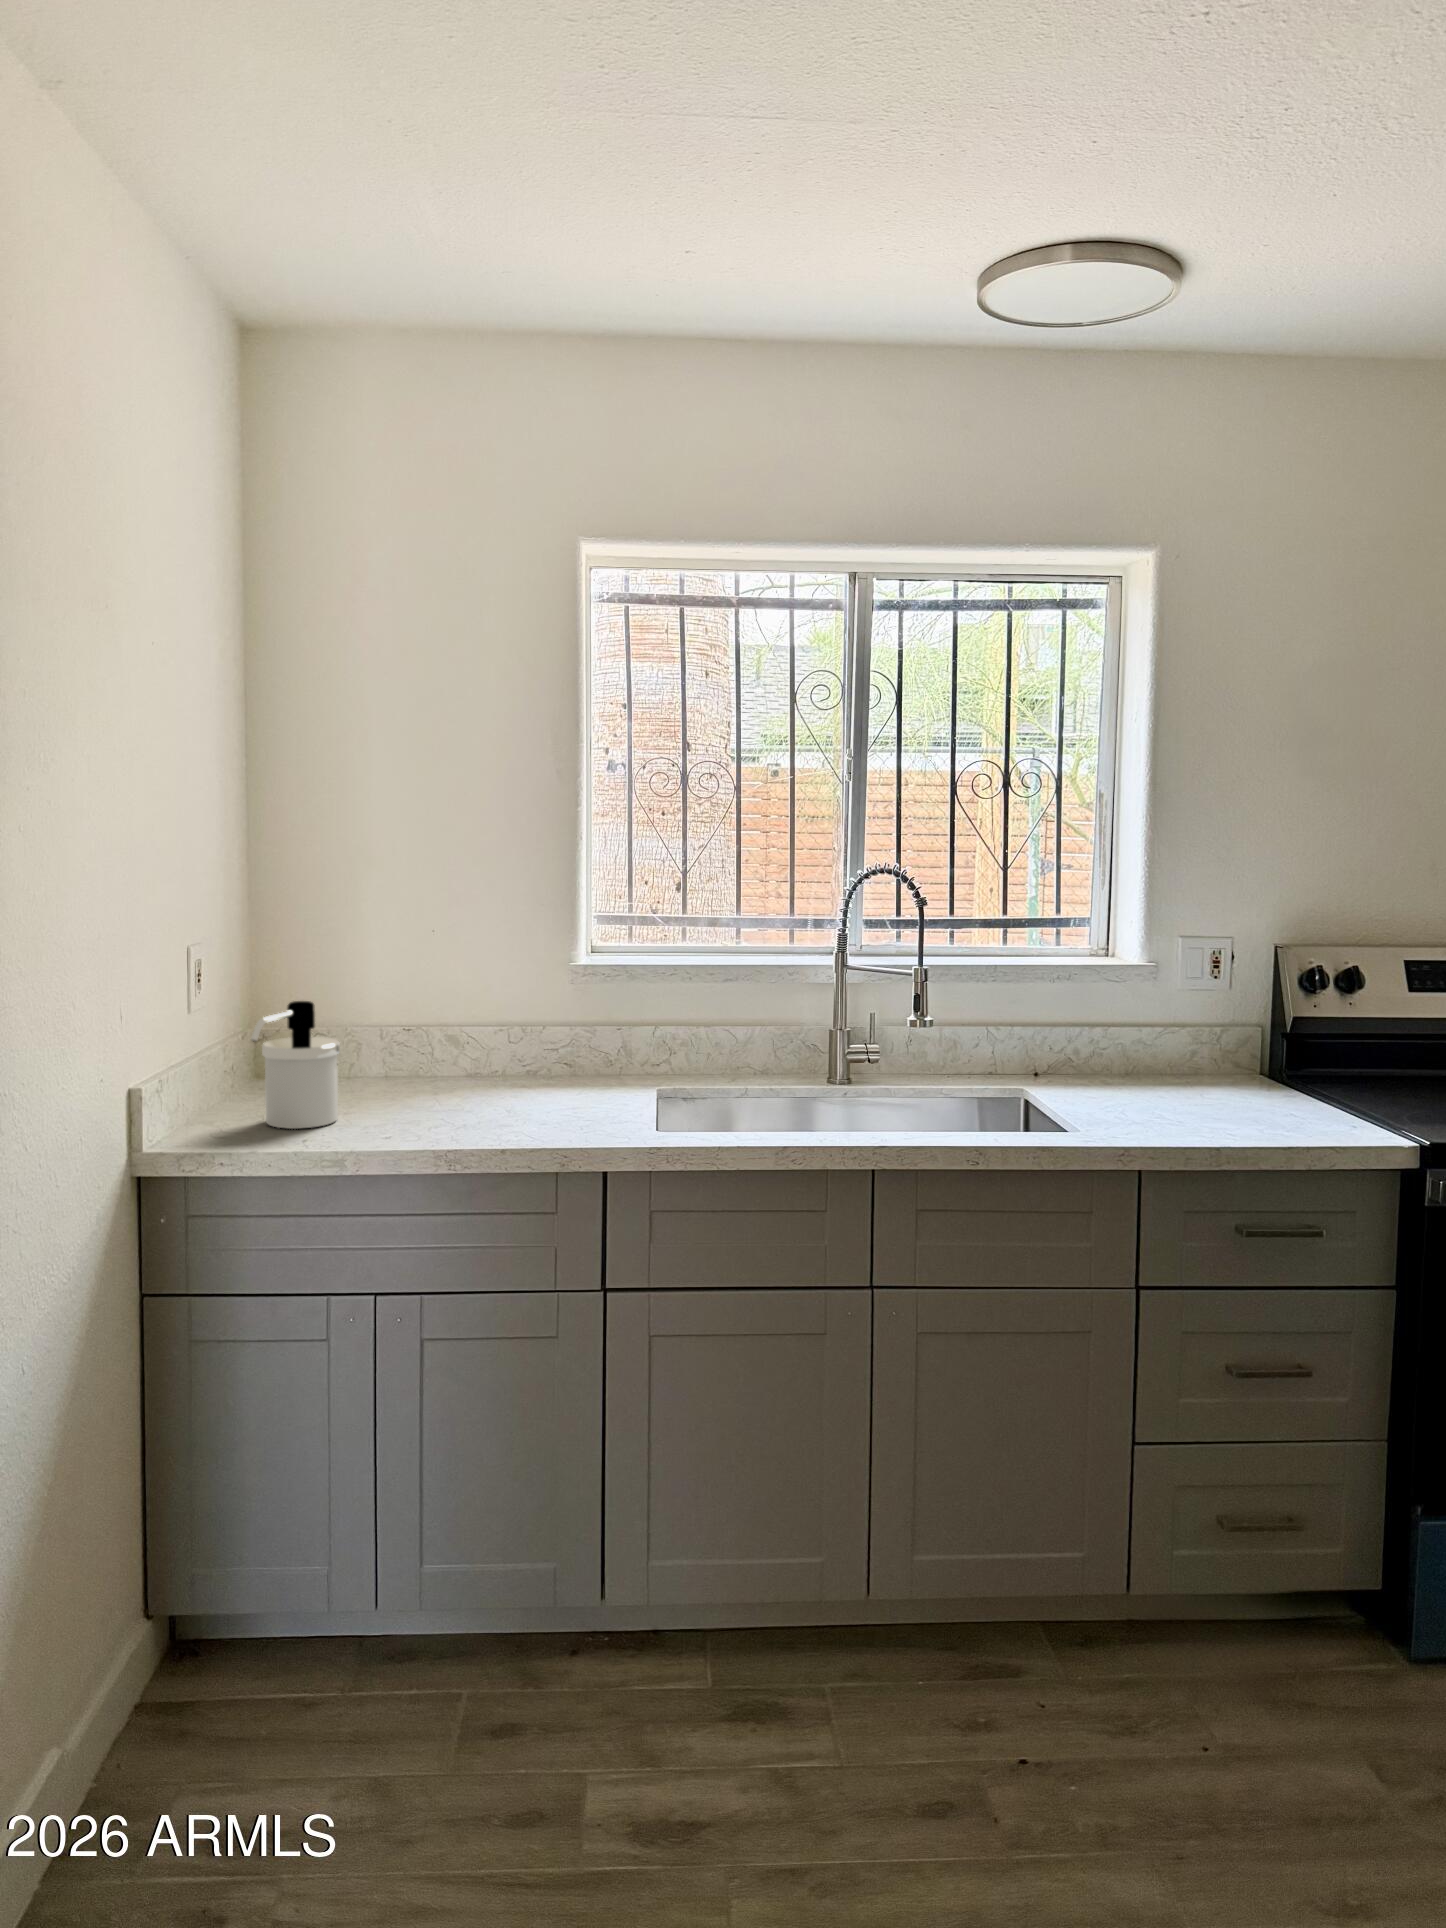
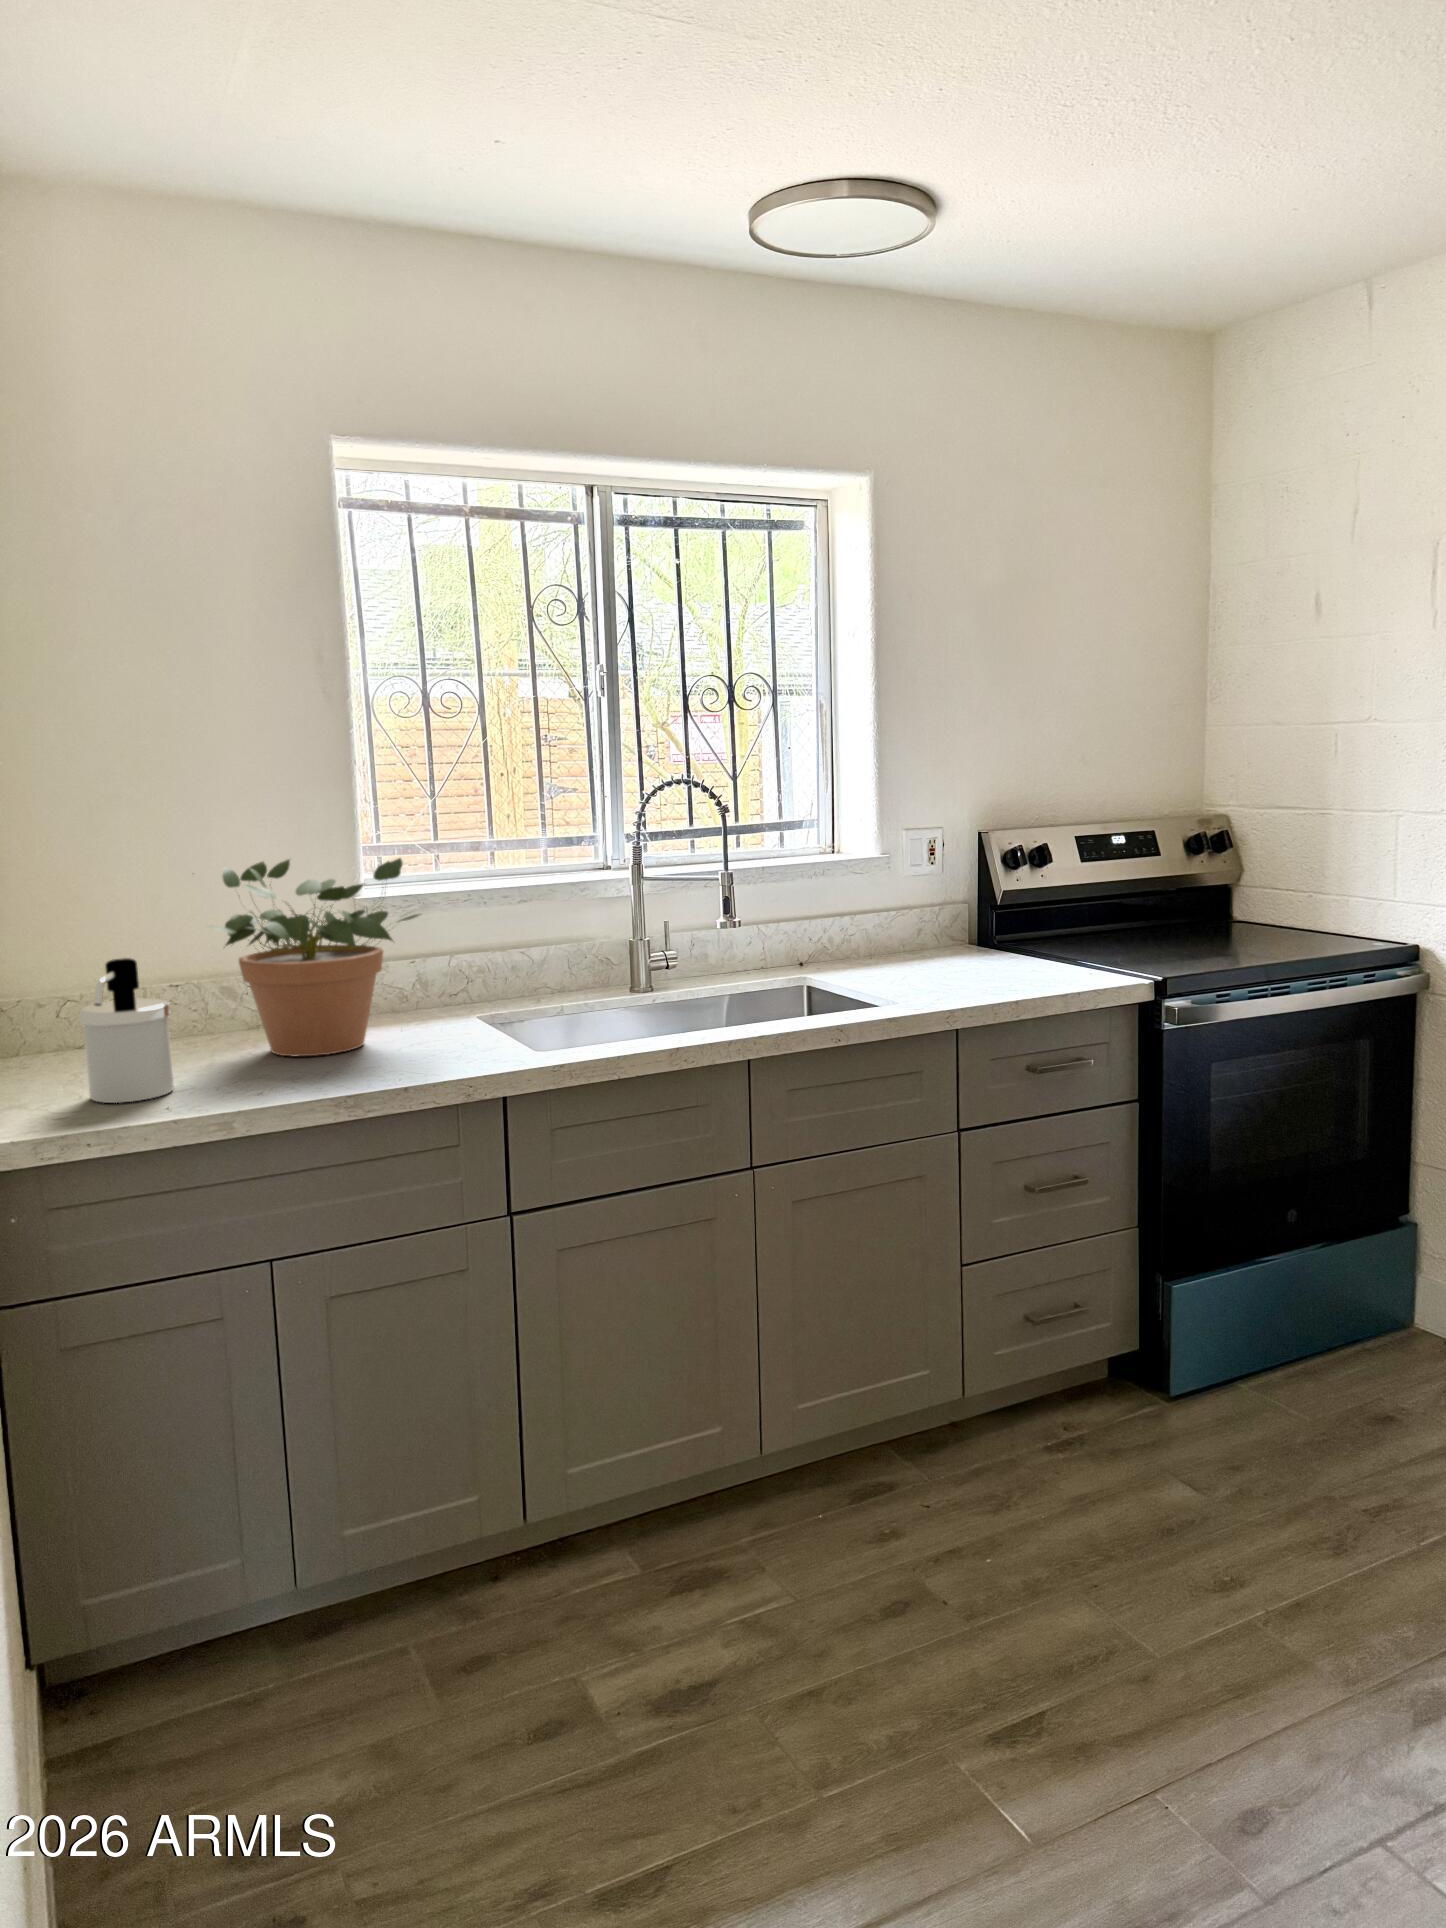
potted plant: none [397,921,611,1107] -> present [211,858,422,1056]

